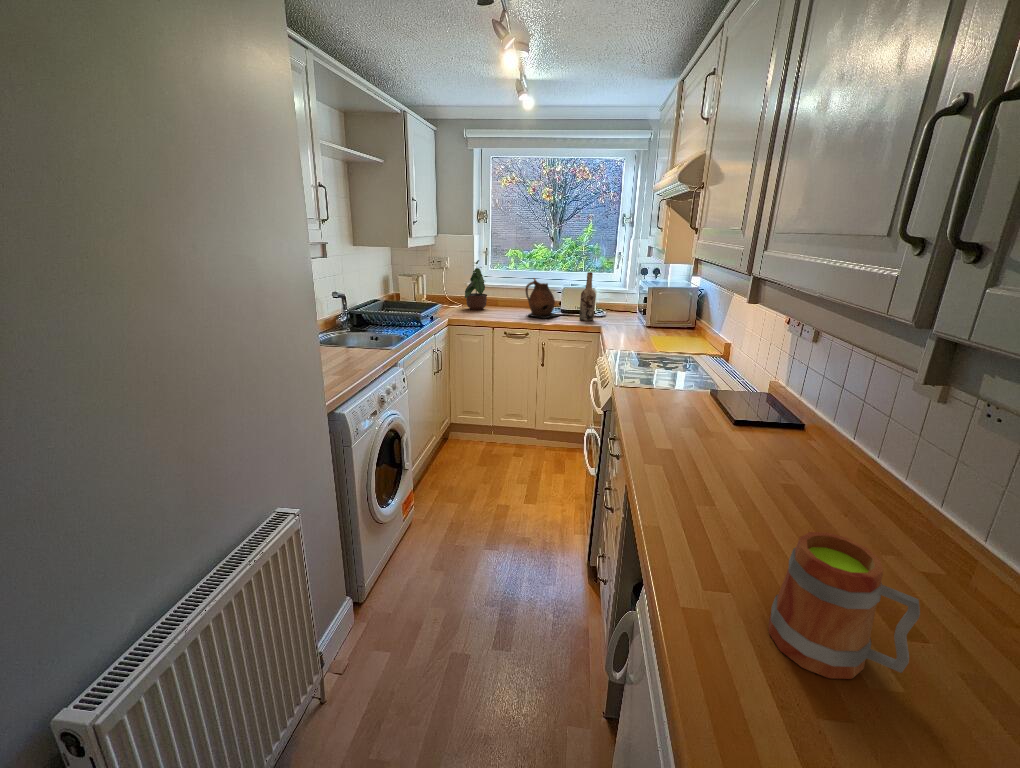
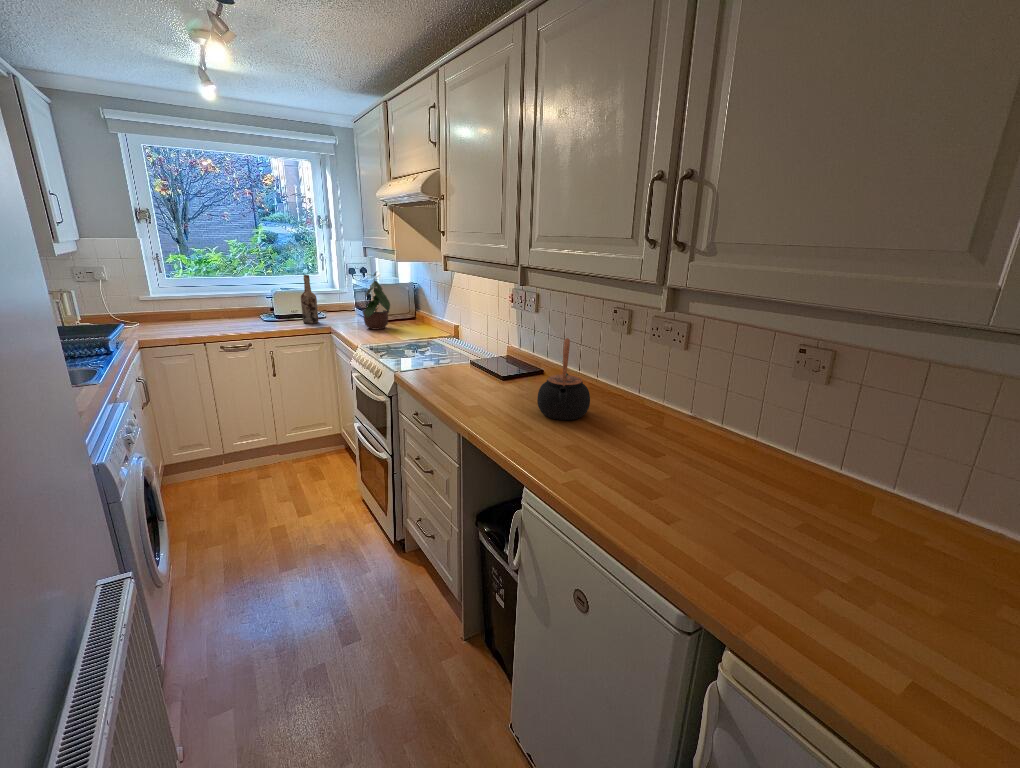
potted plant: present [465,260,487,310] -> present [363,272,390,330]
ceramic pitcher: present [526,278,559,318] -> none [233,284,279,327]
teapot: none [740,391,835,520] -> present [537,338,590,420]
mug: present [769,532,920,679] -> none [602,404,666,476]

